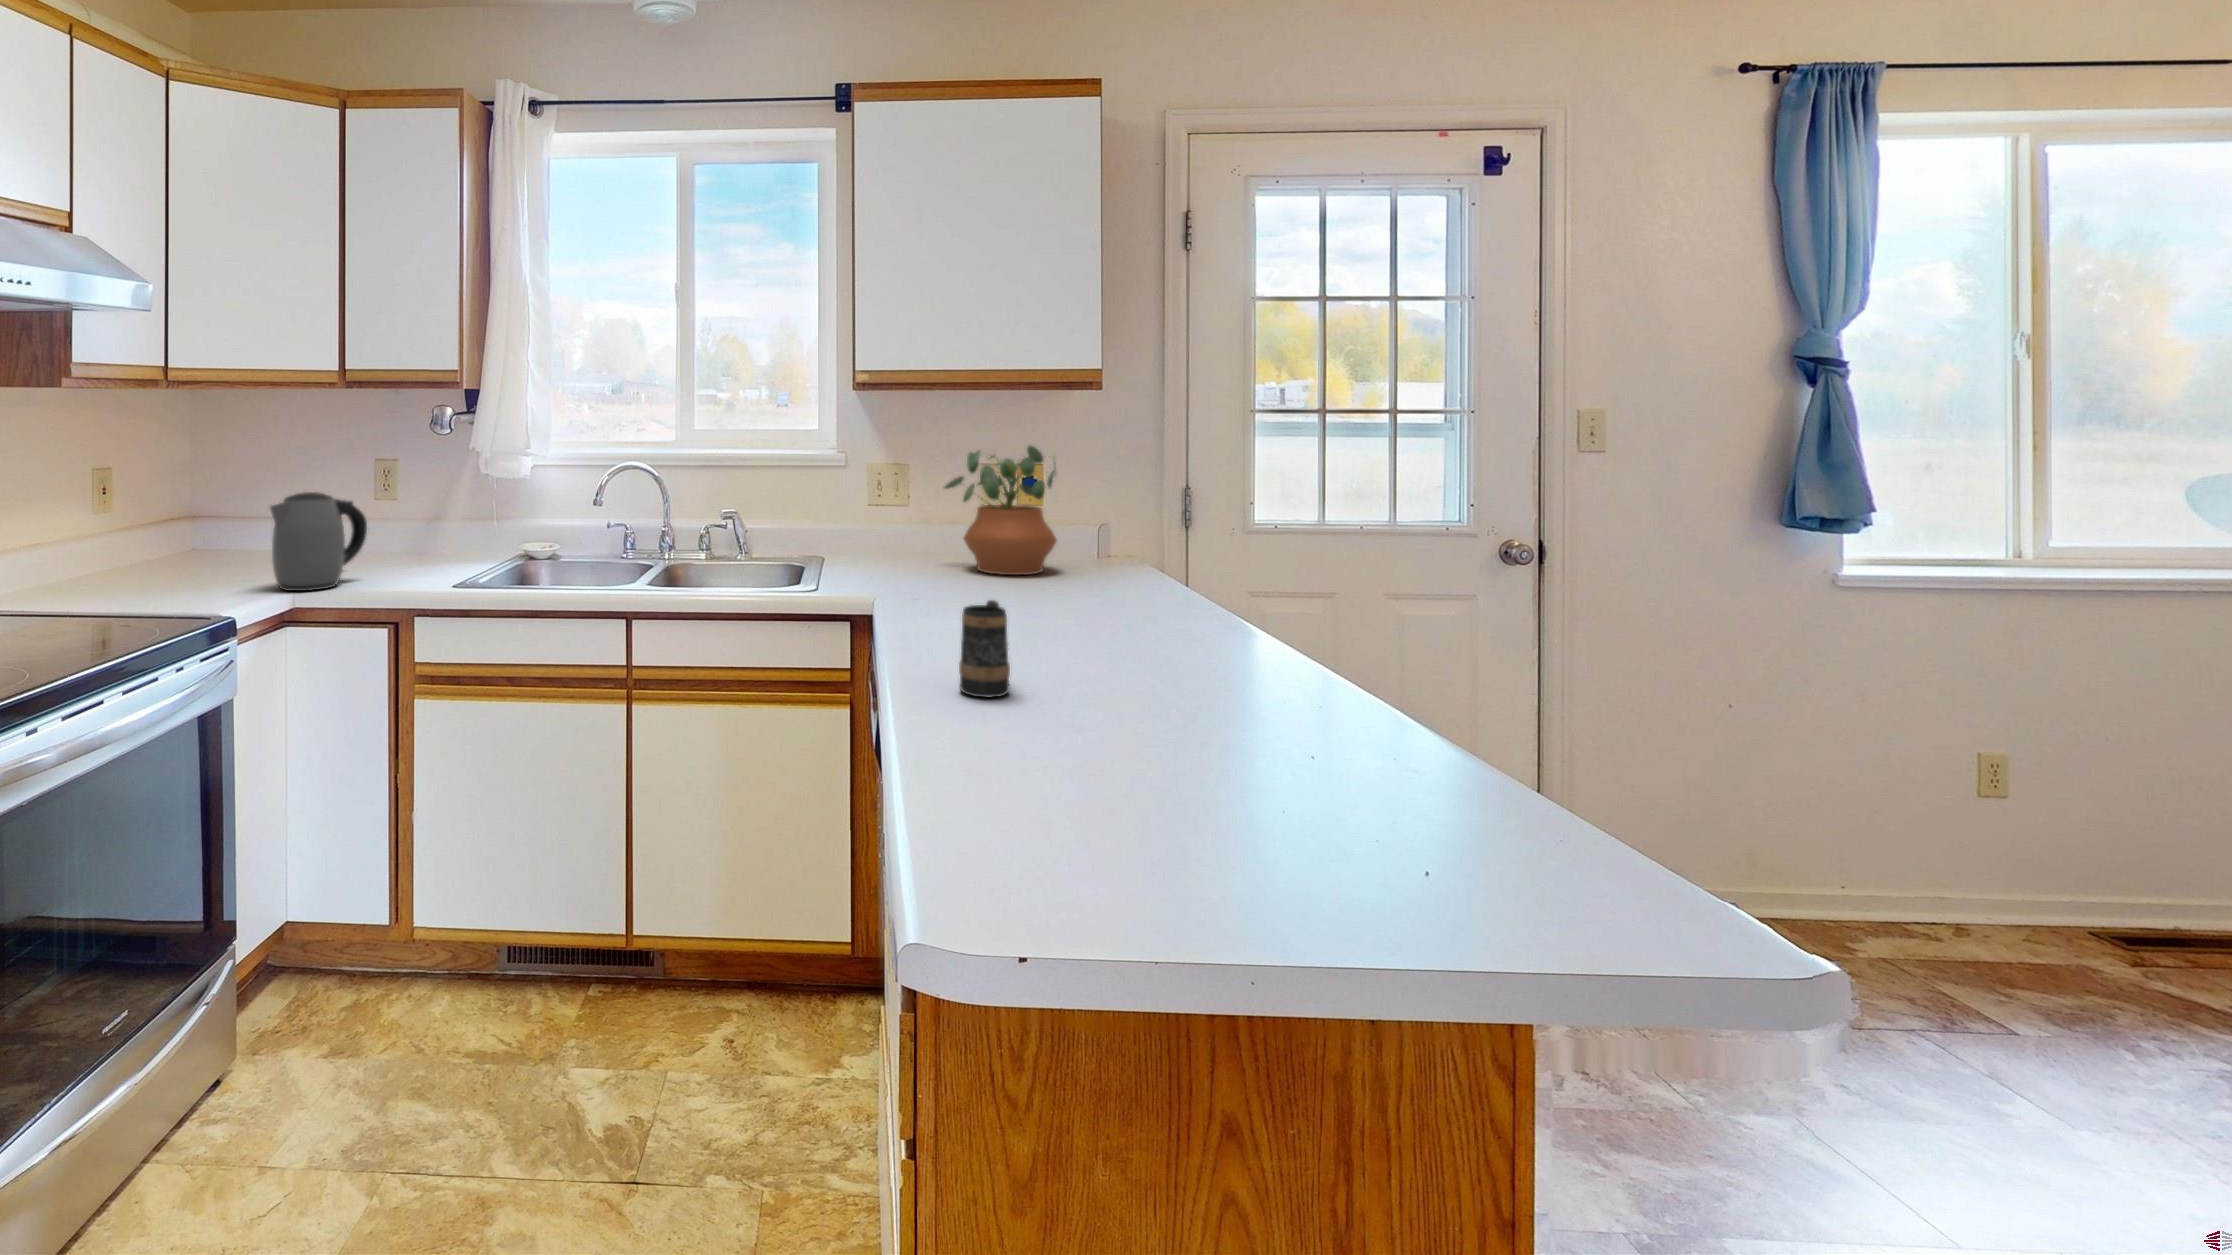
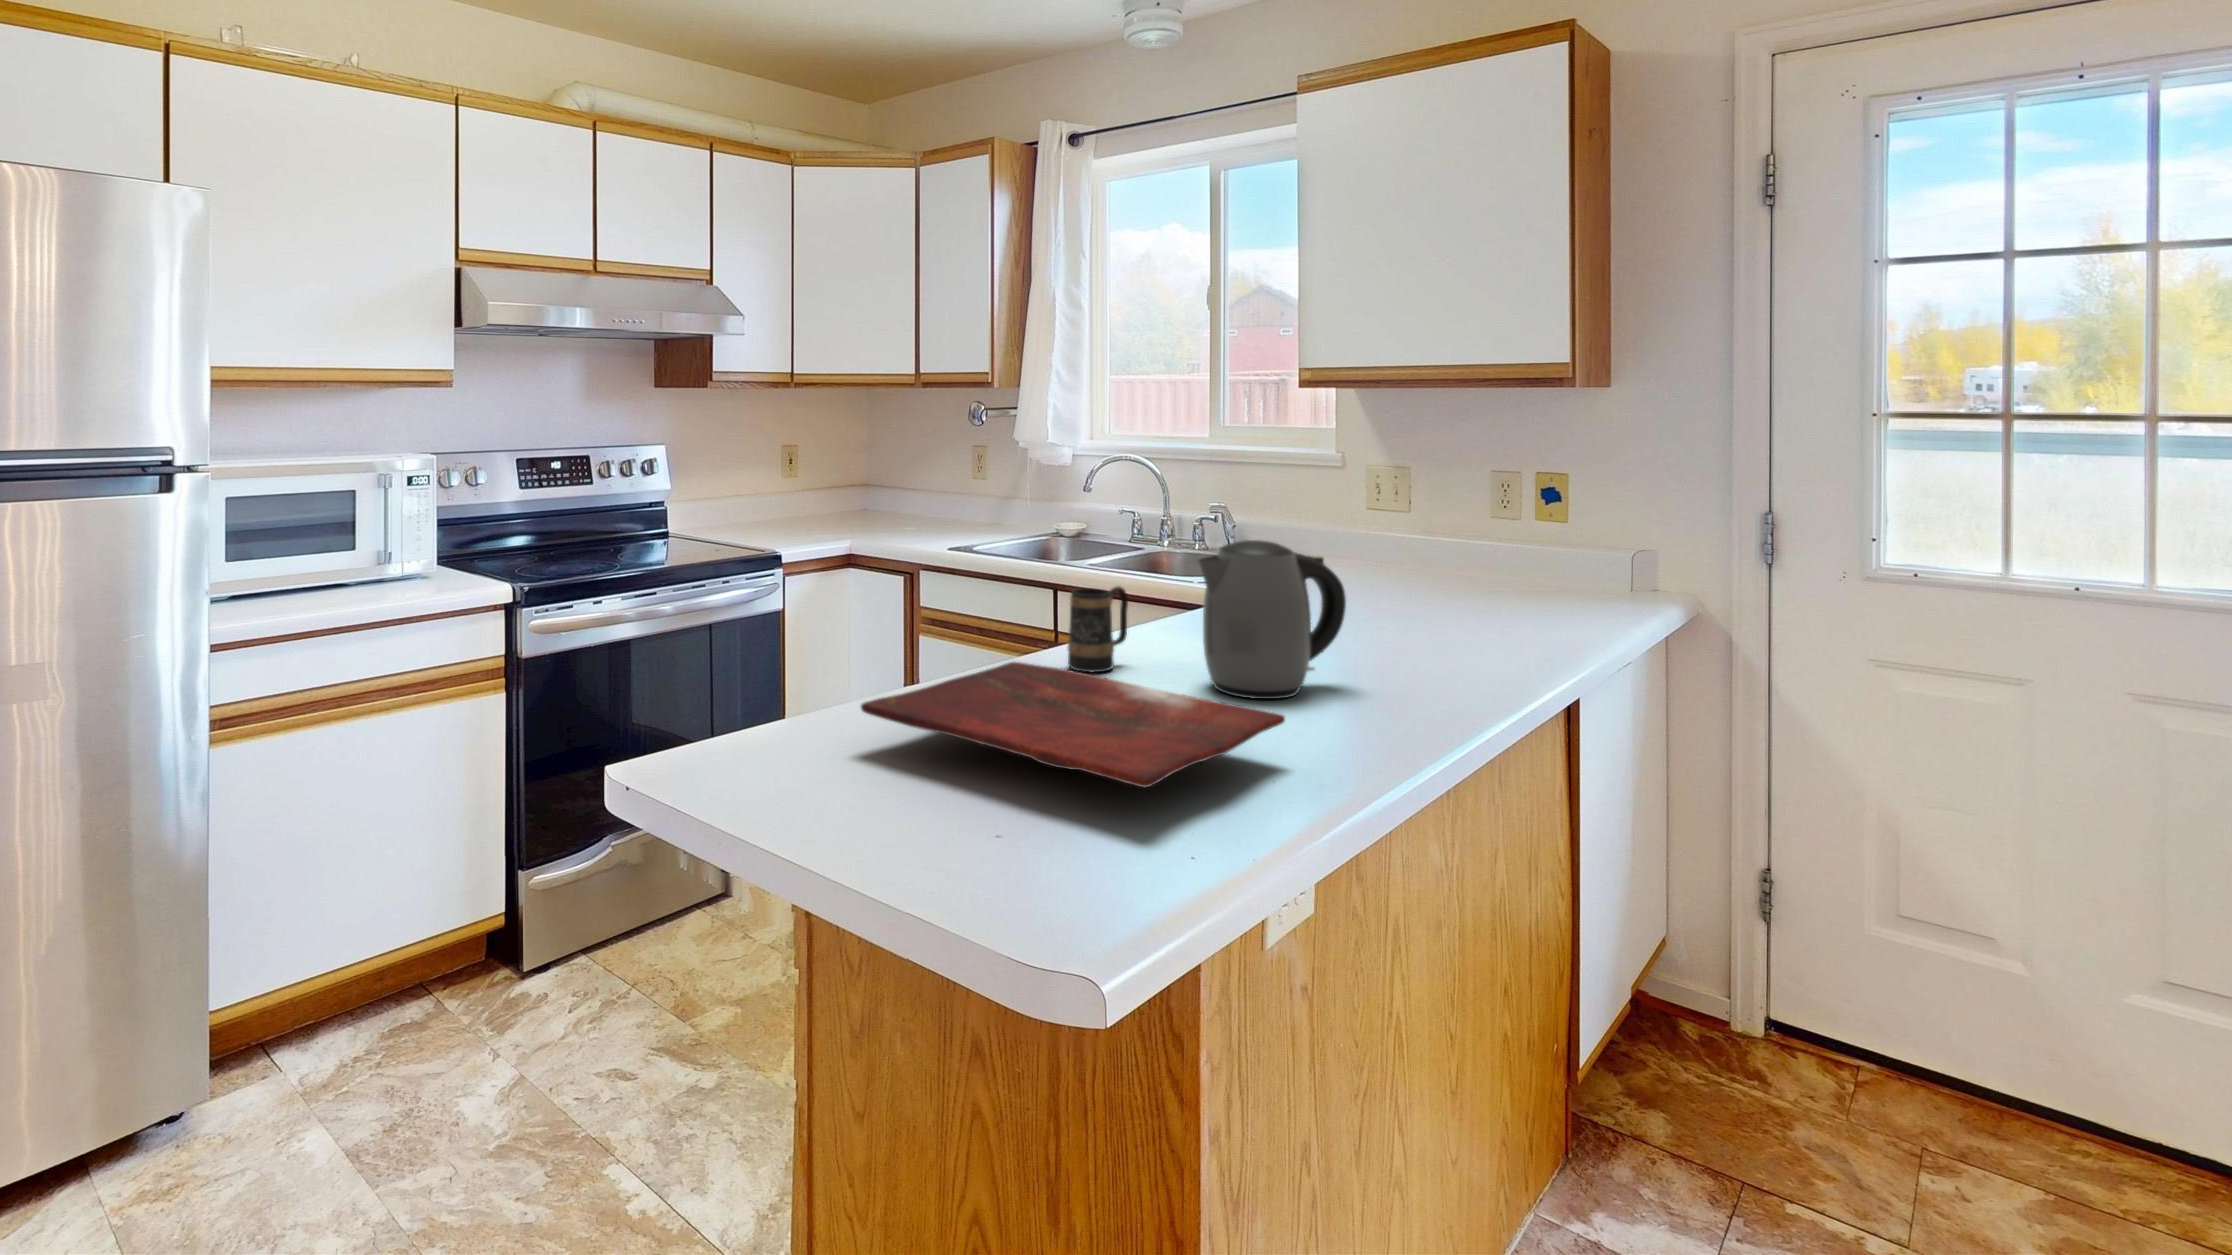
potted plant: present [945,446,1057,575] -> none [1412,450,1532,596]
kettle: present [270,492,367,591] -> present [1199,540,1346,699]
cutting board: none [1040,696,1528,796] -> present [861,662,1285,787]

